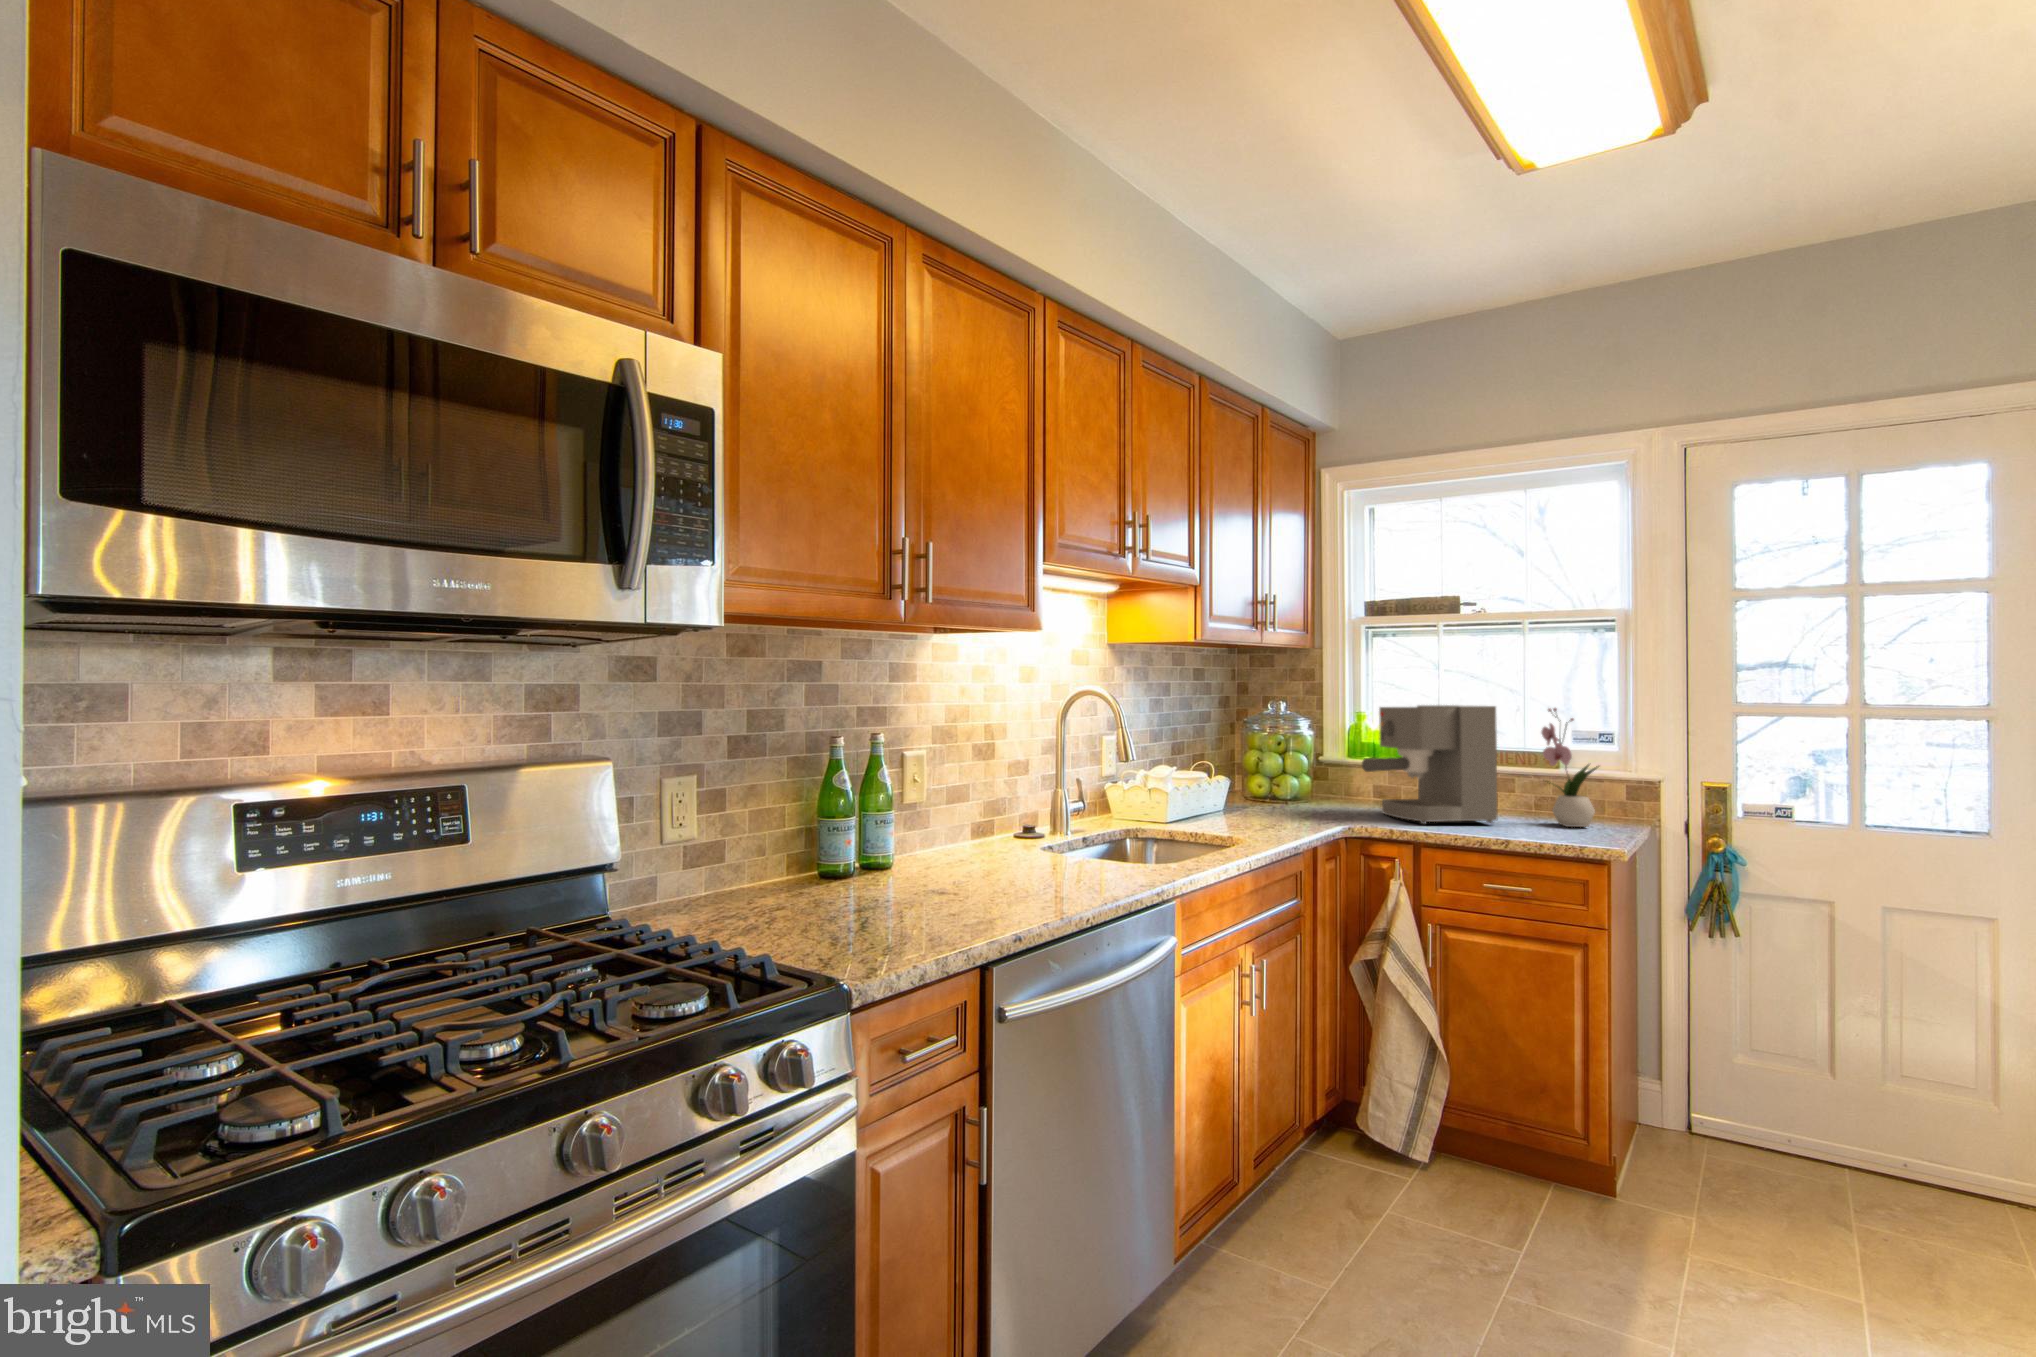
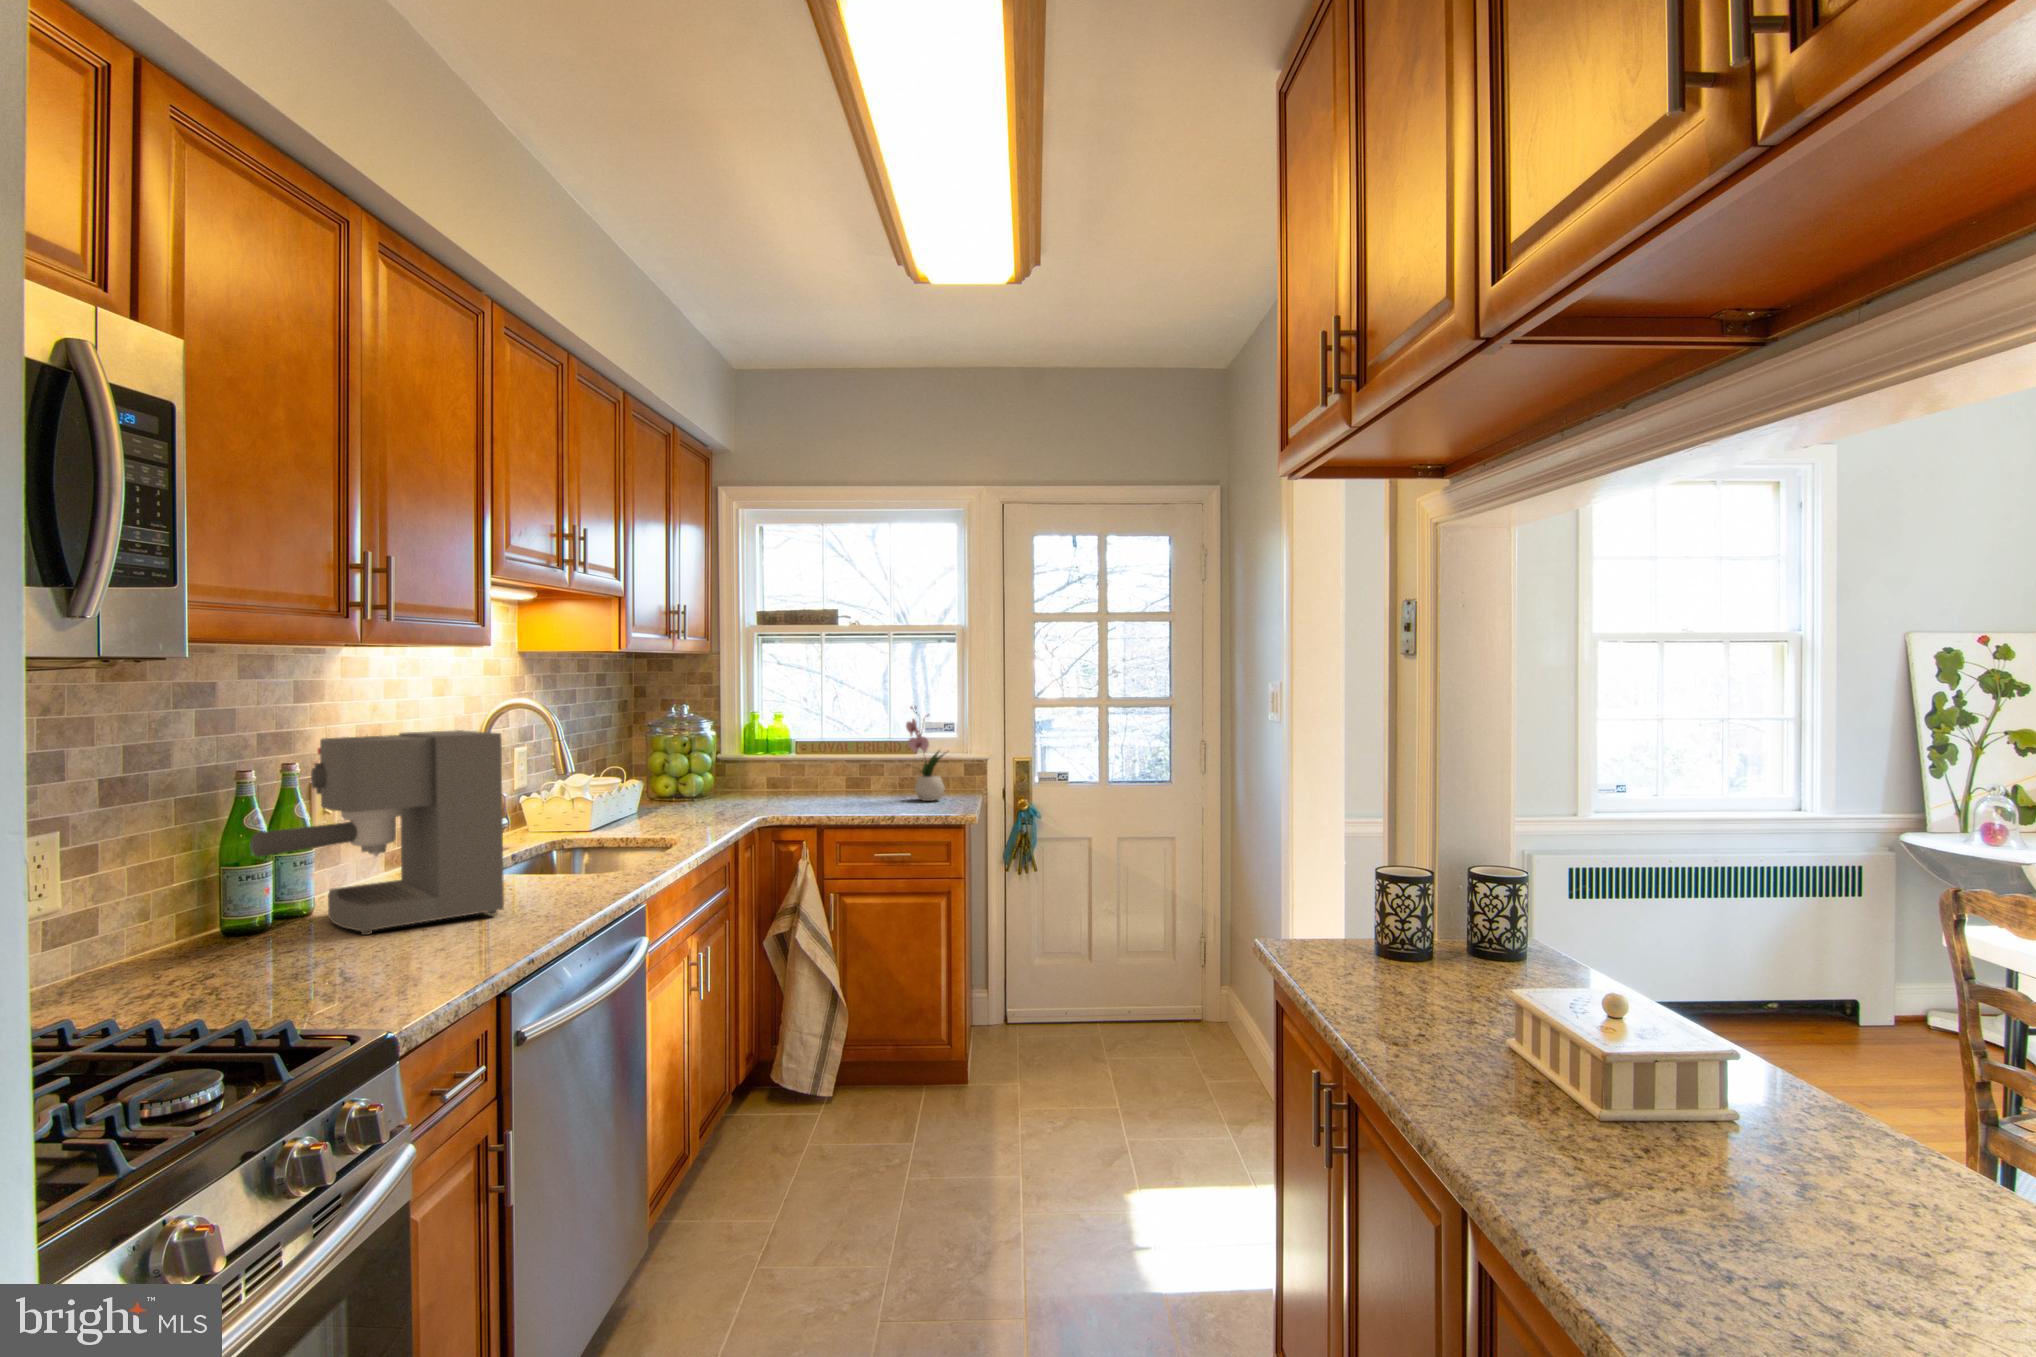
coffee maker: present [1362,705,1497,824] -> present [251,730,504,935]

